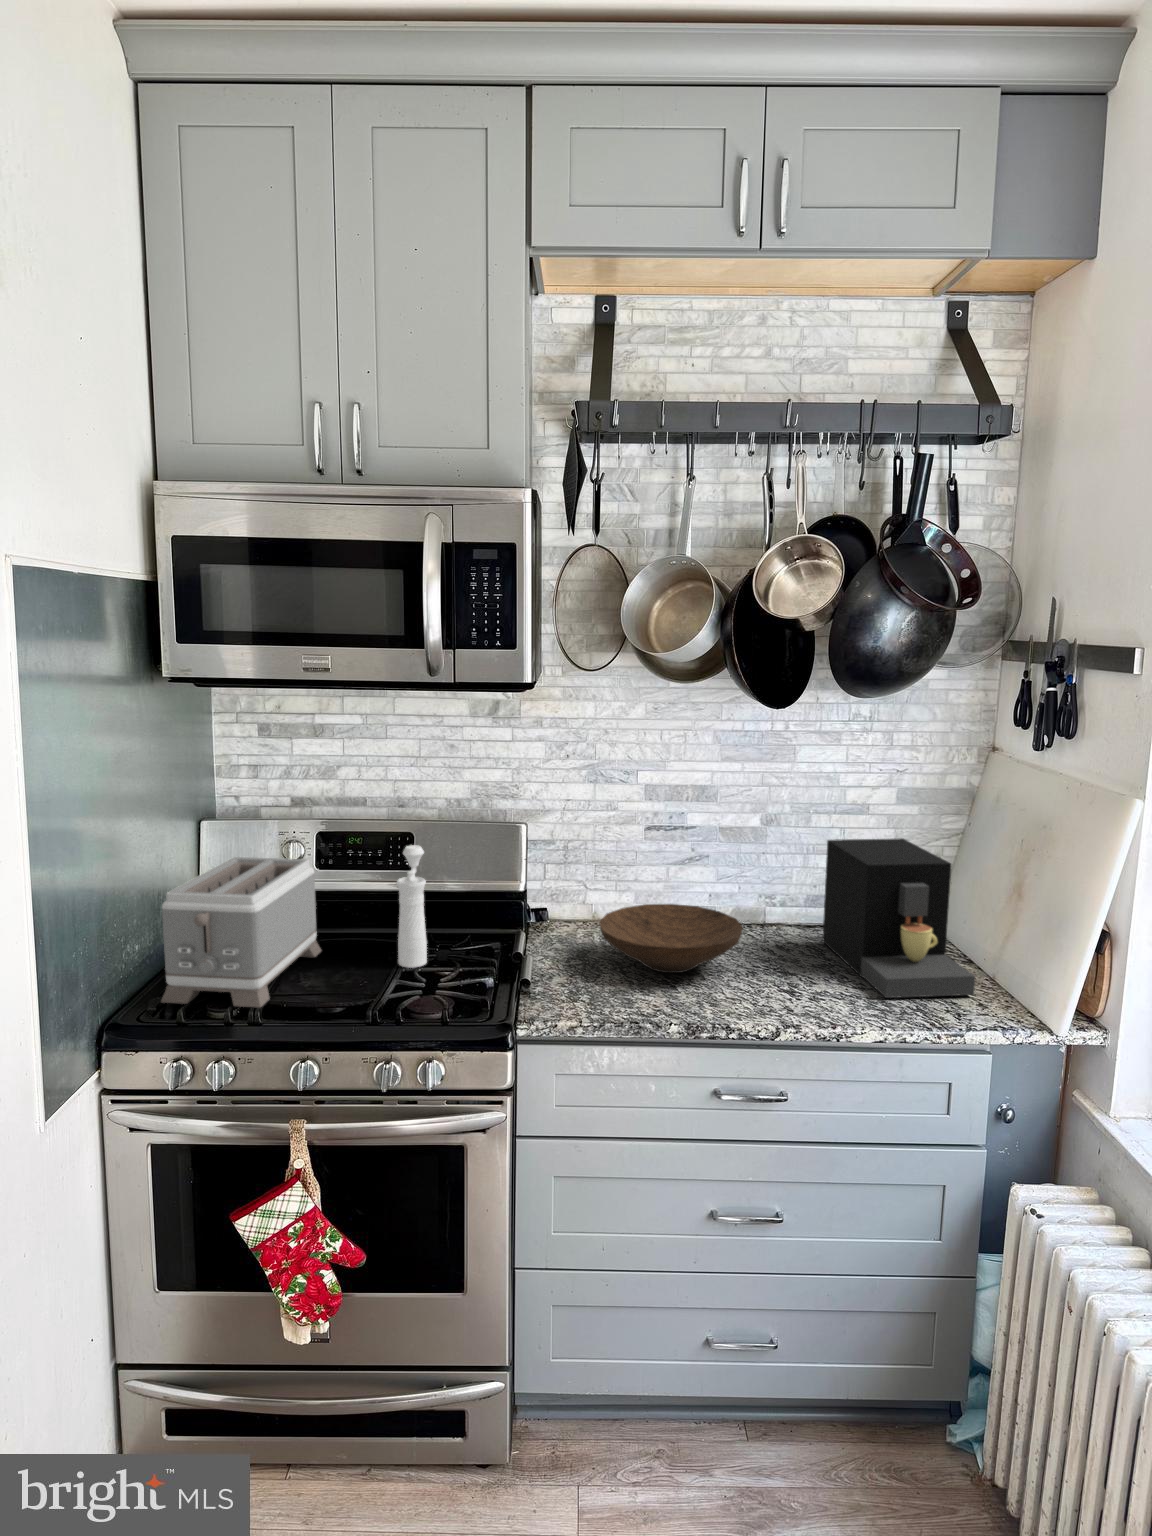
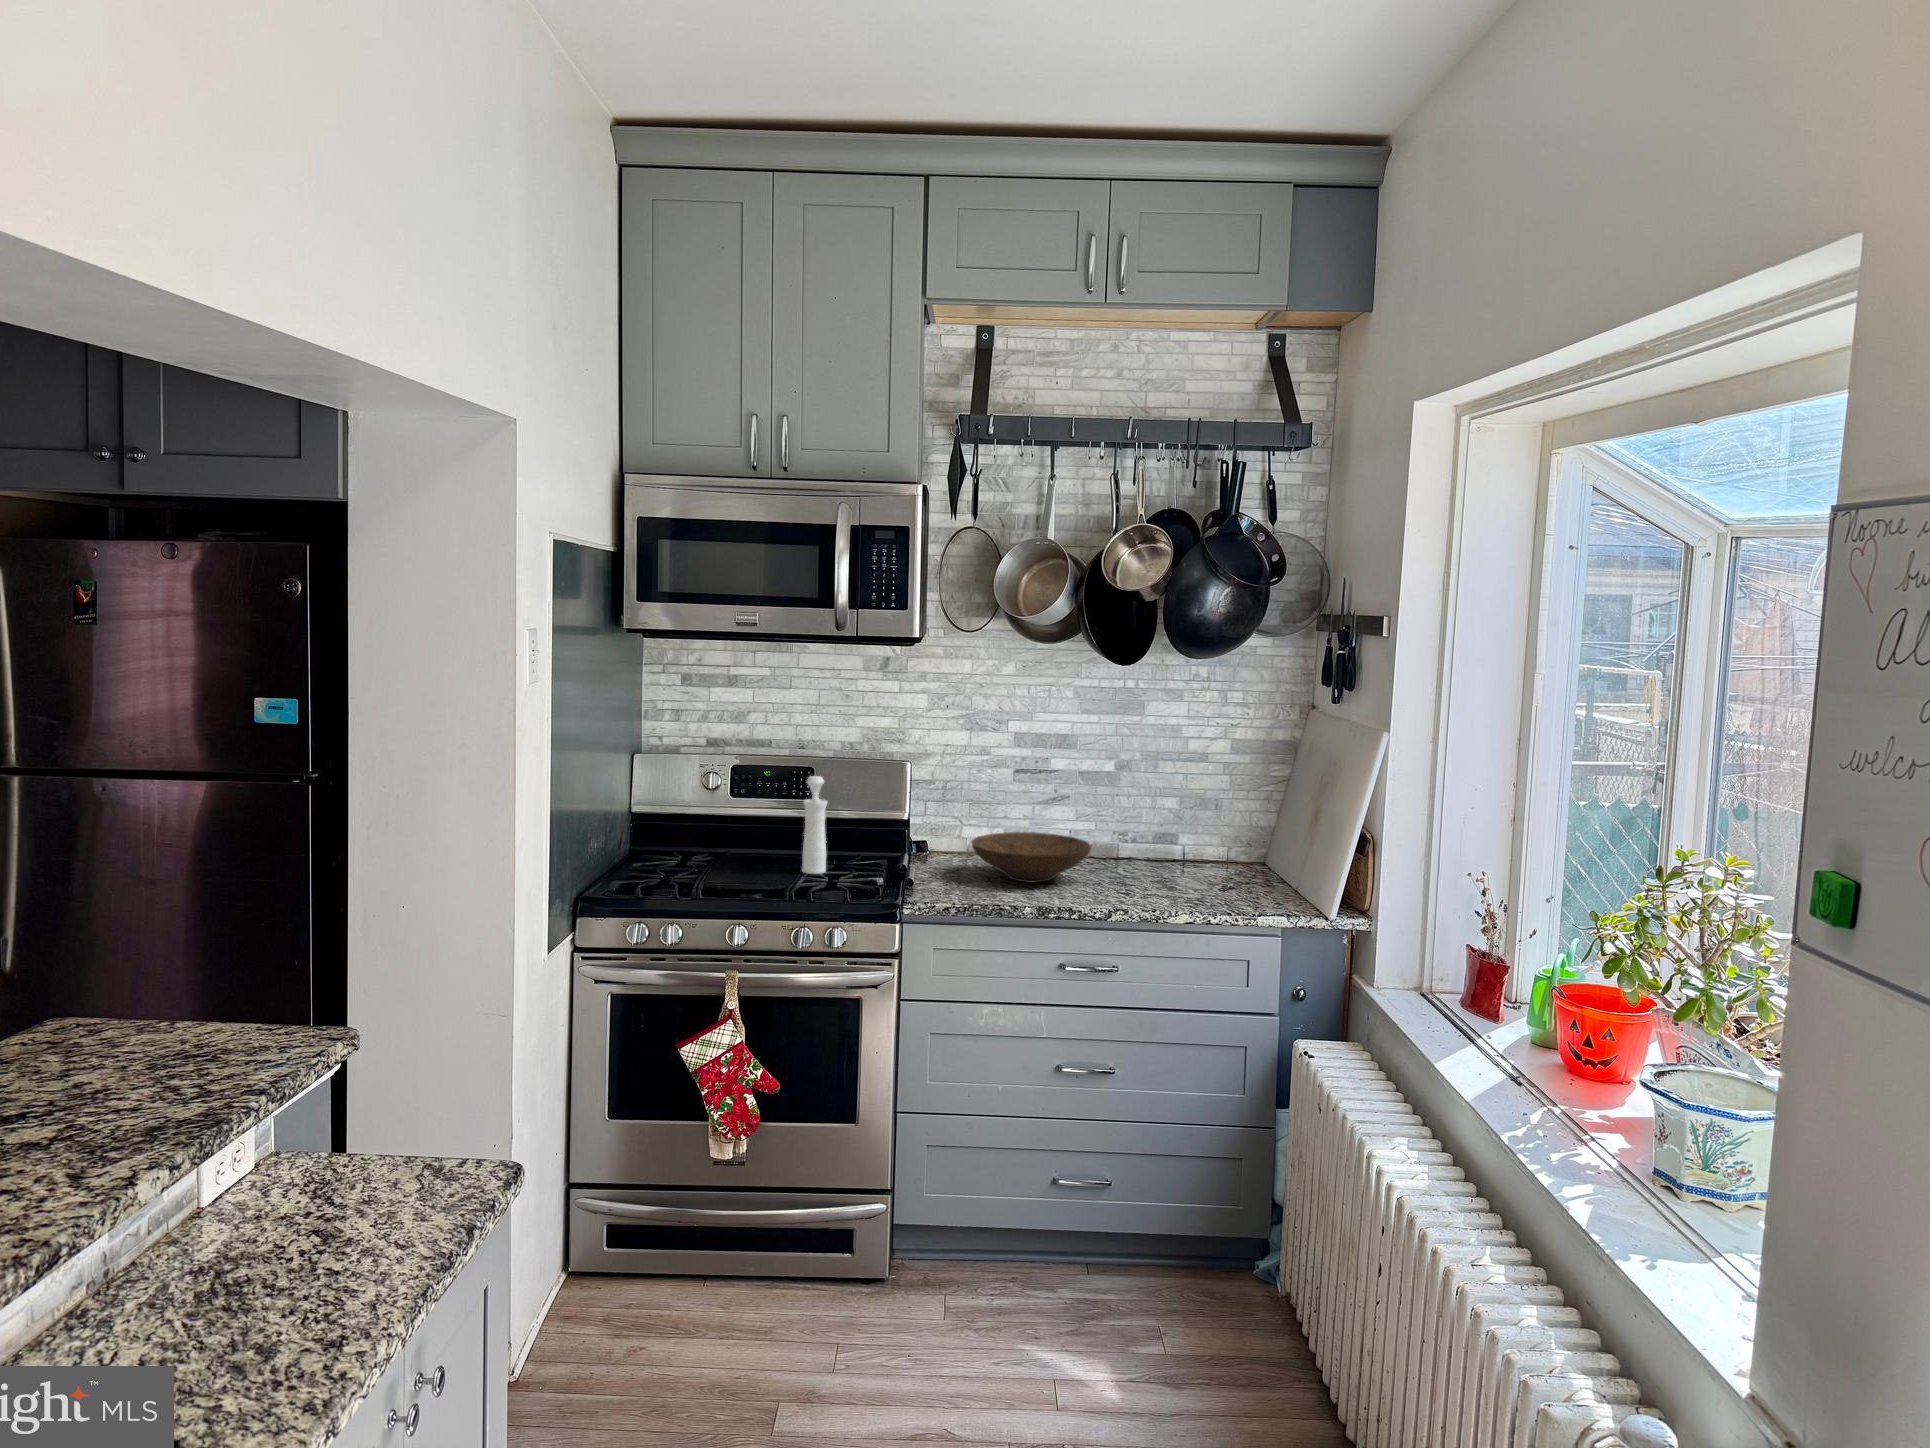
coffee maker: present [823,838,975,998] -> none [1165,780,1278,899]
toaster: present [161,857,321,1008] -> none [617,780,736,890]

